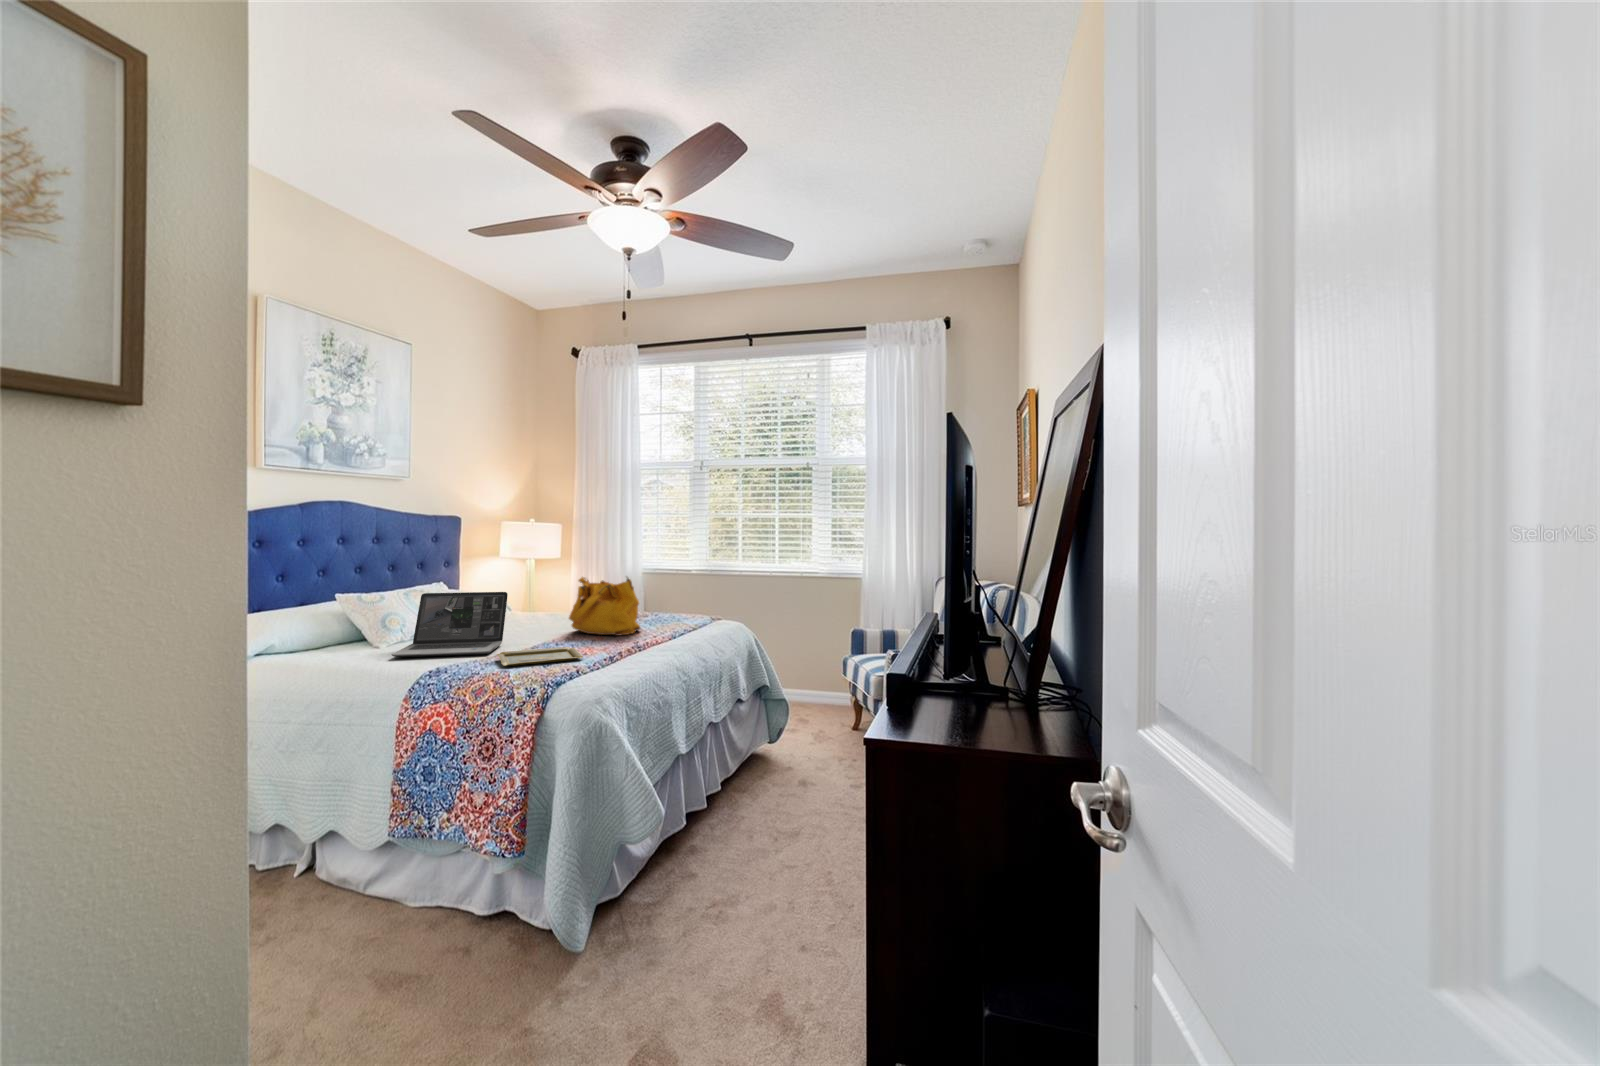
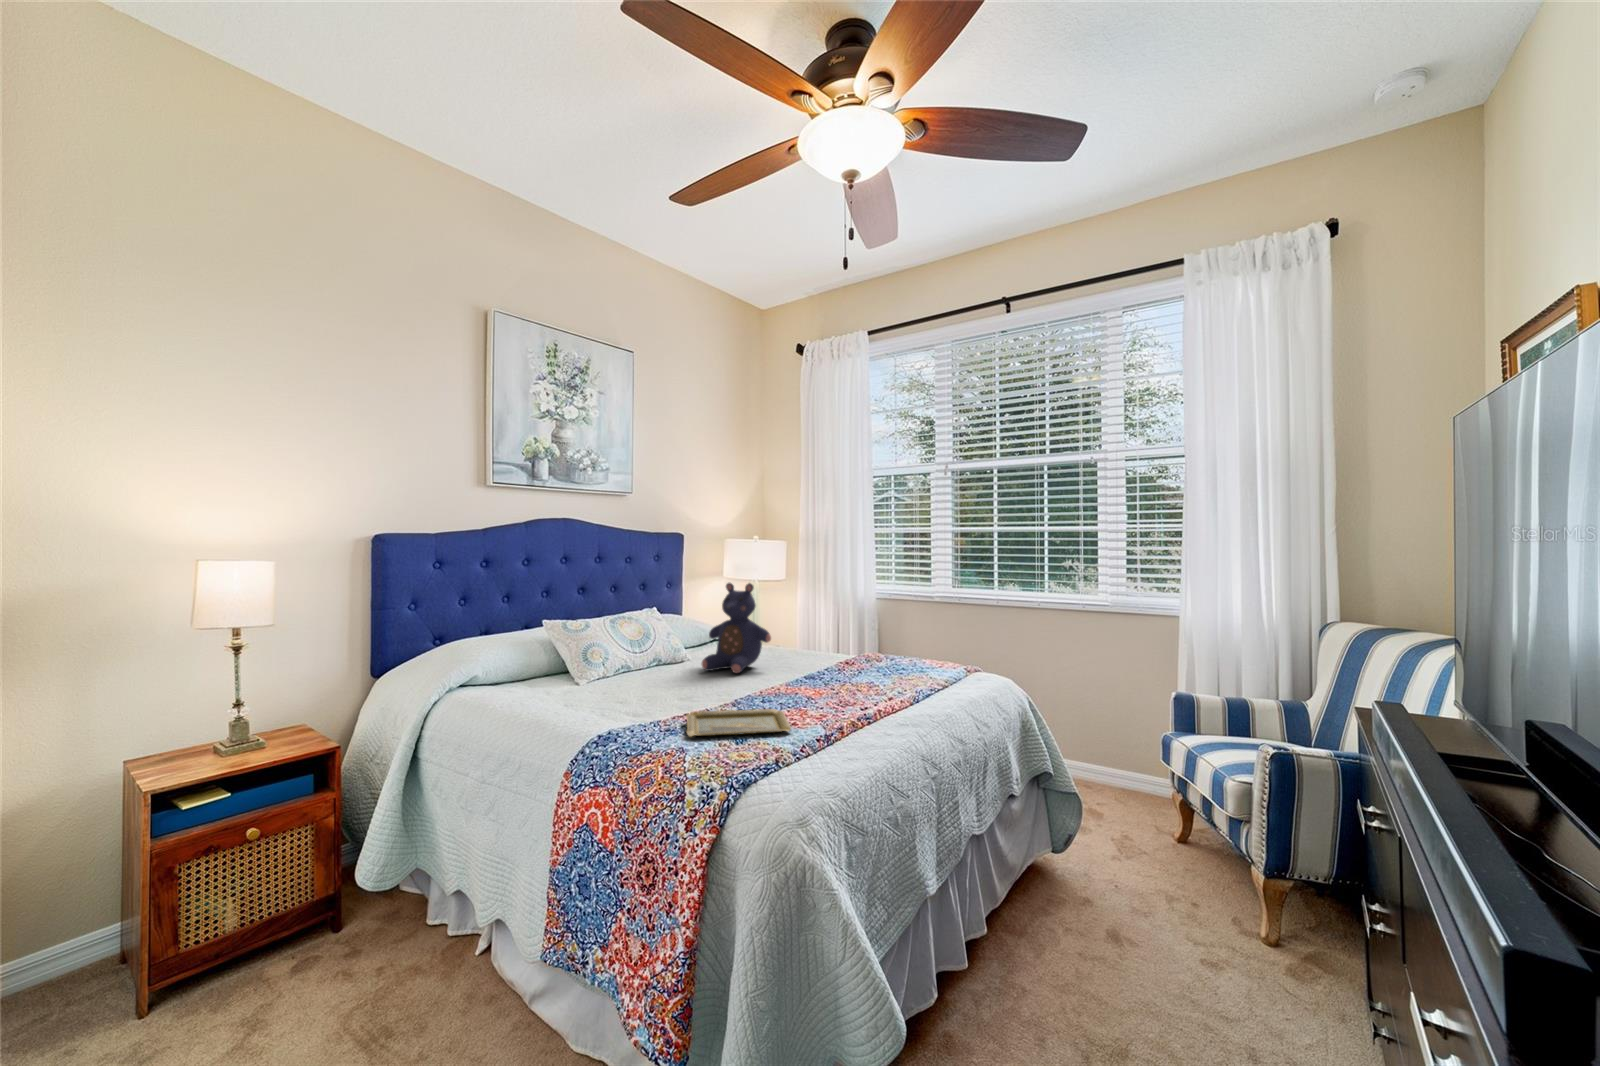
teddy bear: none [493,557,555,631] -> present [702,583,771,673]
handbag: present [569,577,640,636] -> none [783,609,873,690]
laptop: present [392,592,508,657] -> none [576,626,712,710]

